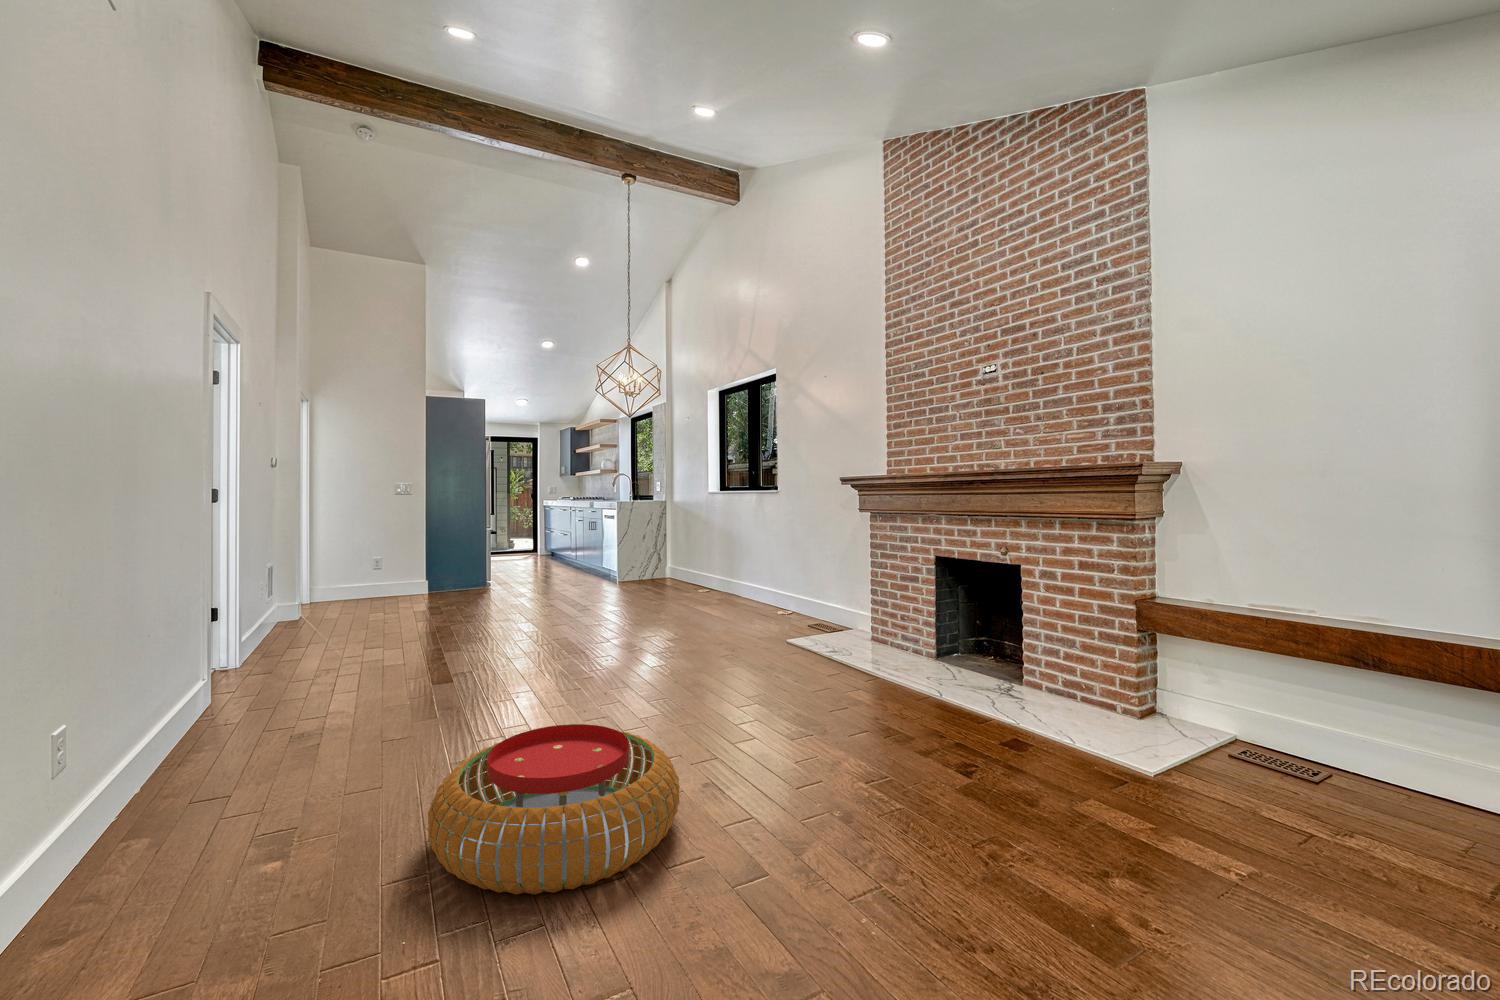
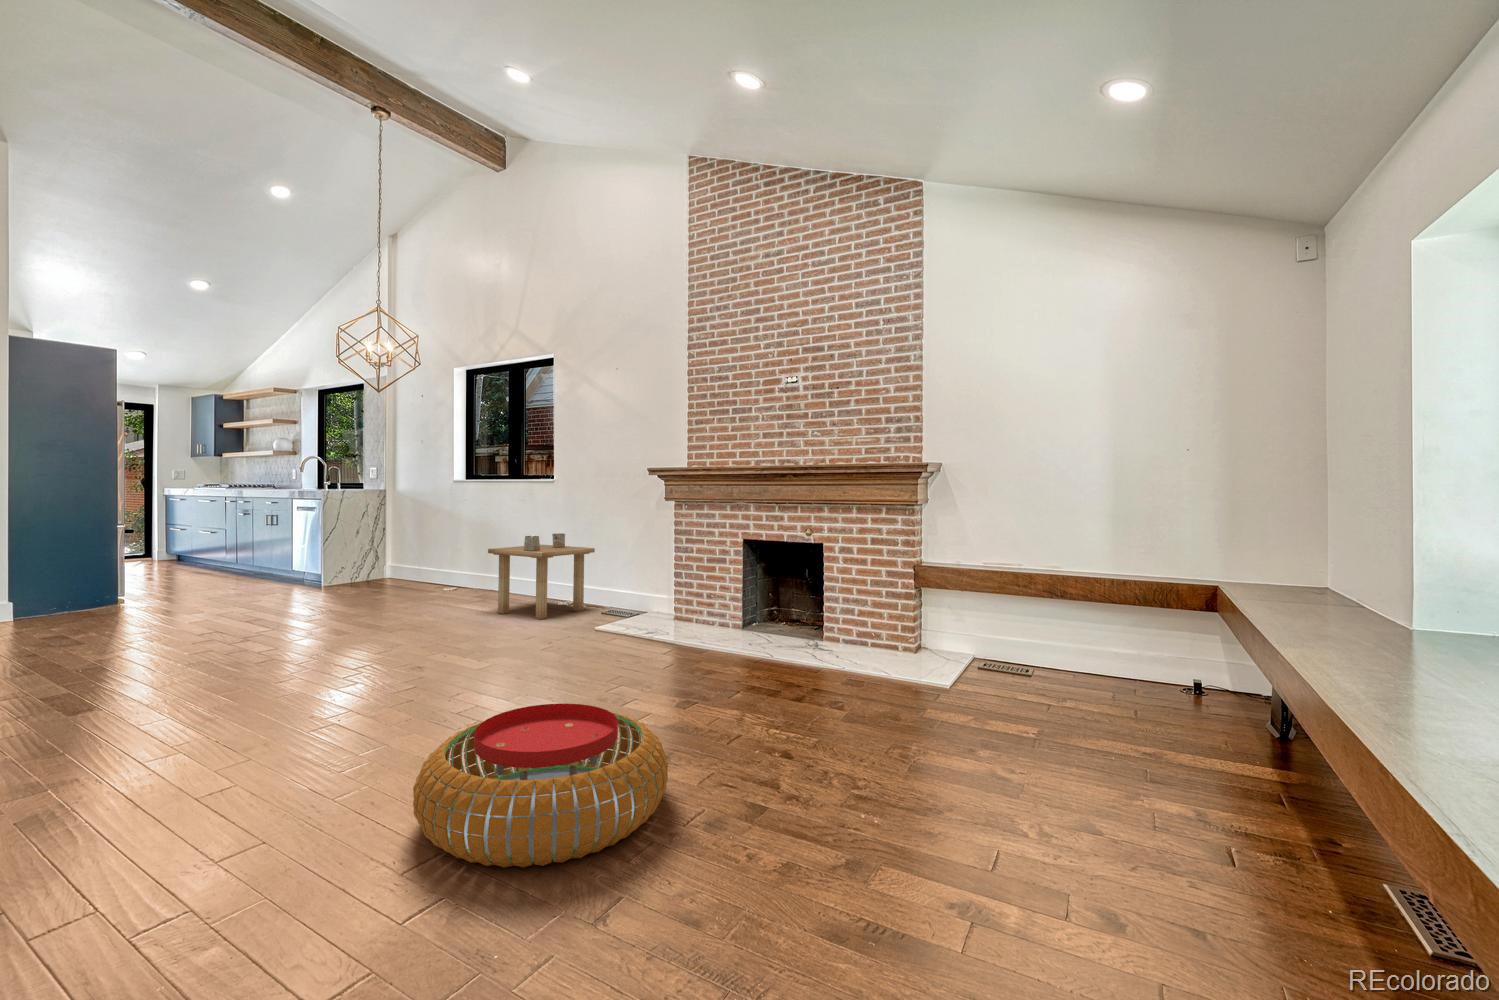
side table: none [710,543,807,627] -> present [488,534,595,619]

